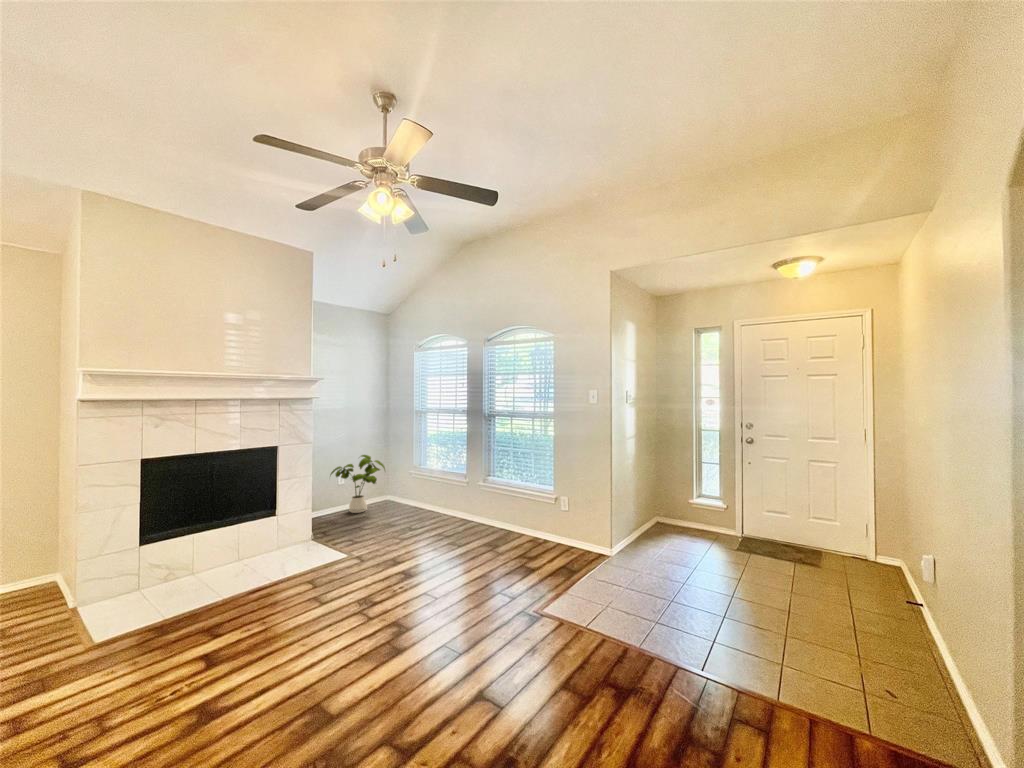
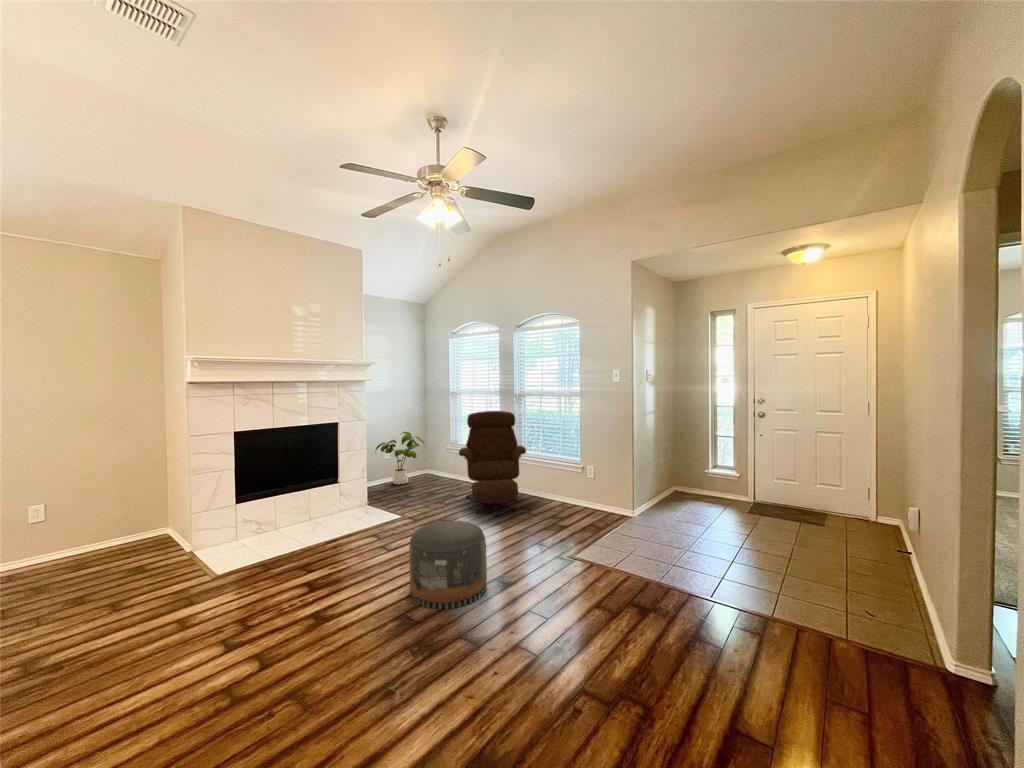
lounge chair: none [420,433,495,556] -> present [459,411,526,517]
pouf: none [333,572,432,695] -> present [409,520,487,609]

